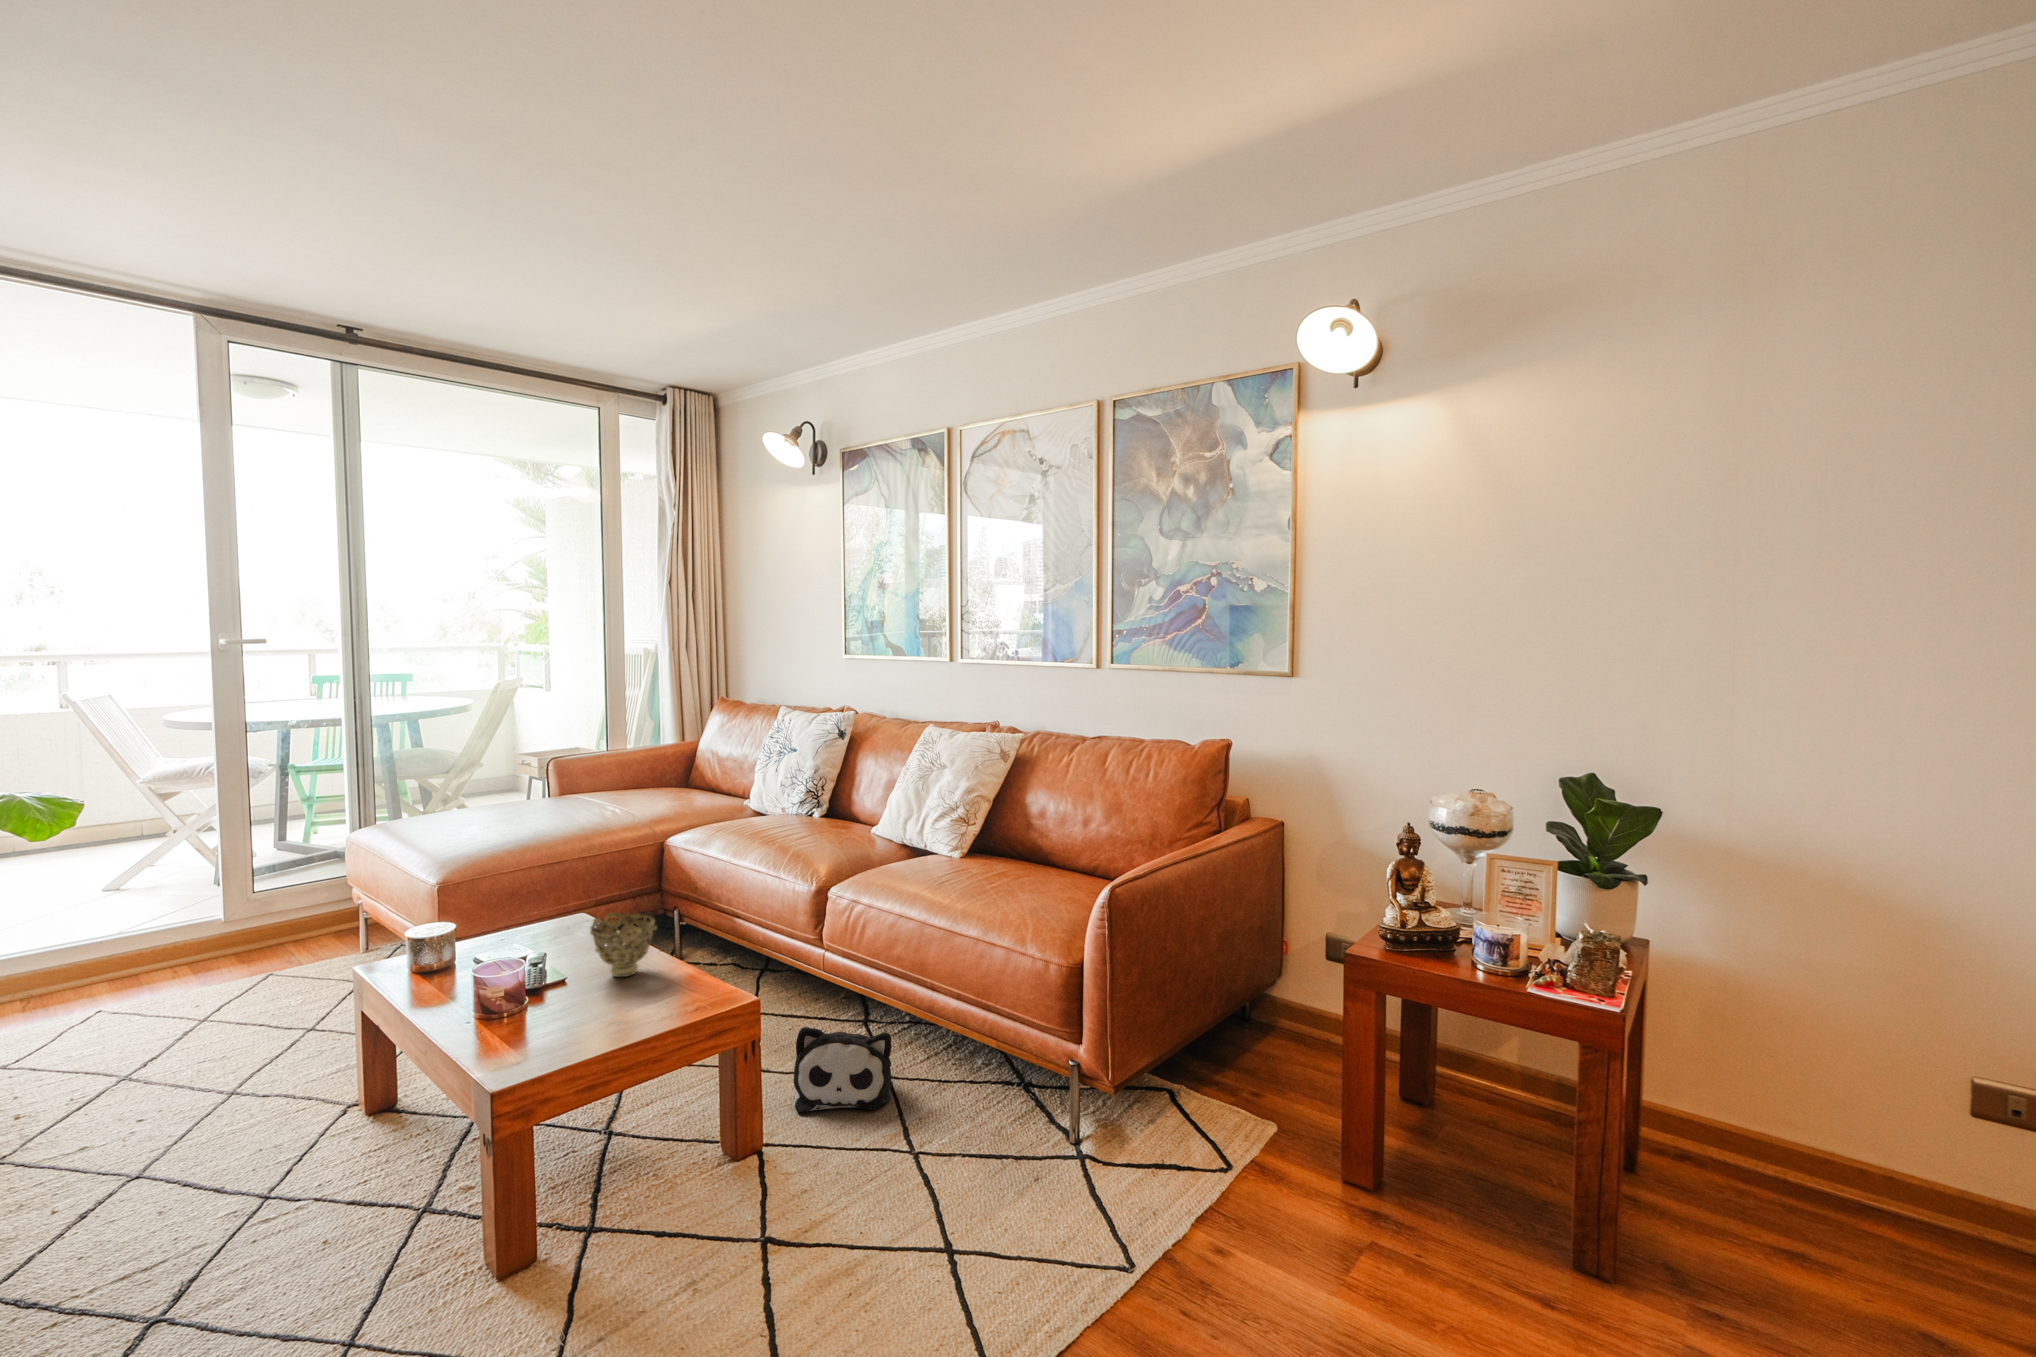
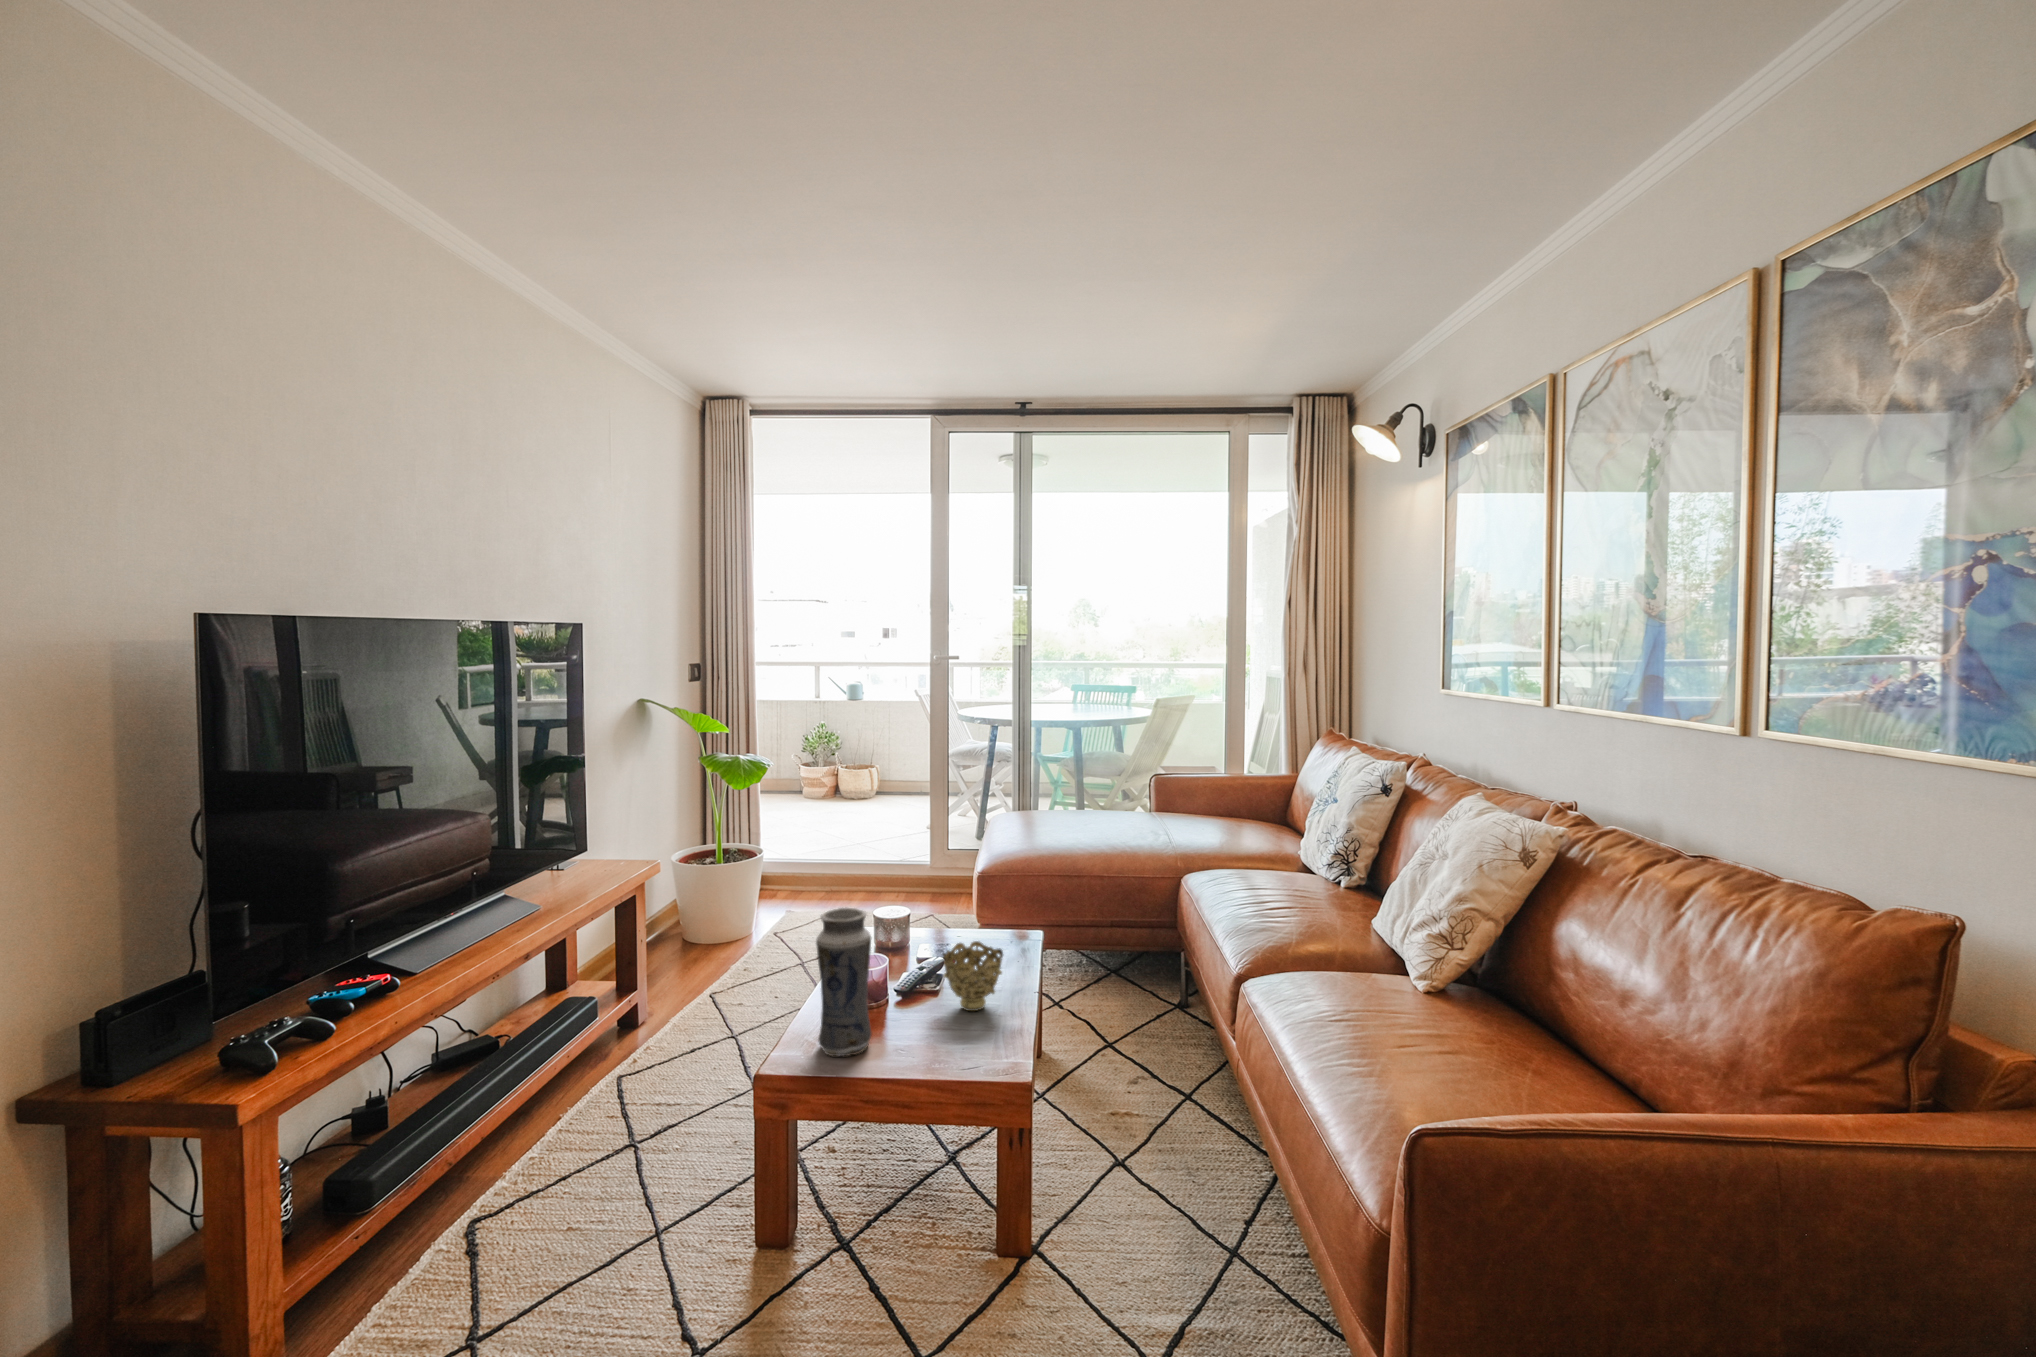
vase: none [512,892,580,1047] -> present [816,908,872,1056]
plush toy: present [793,1026,891,1112] -> none [1097,1139,1229,1286]

